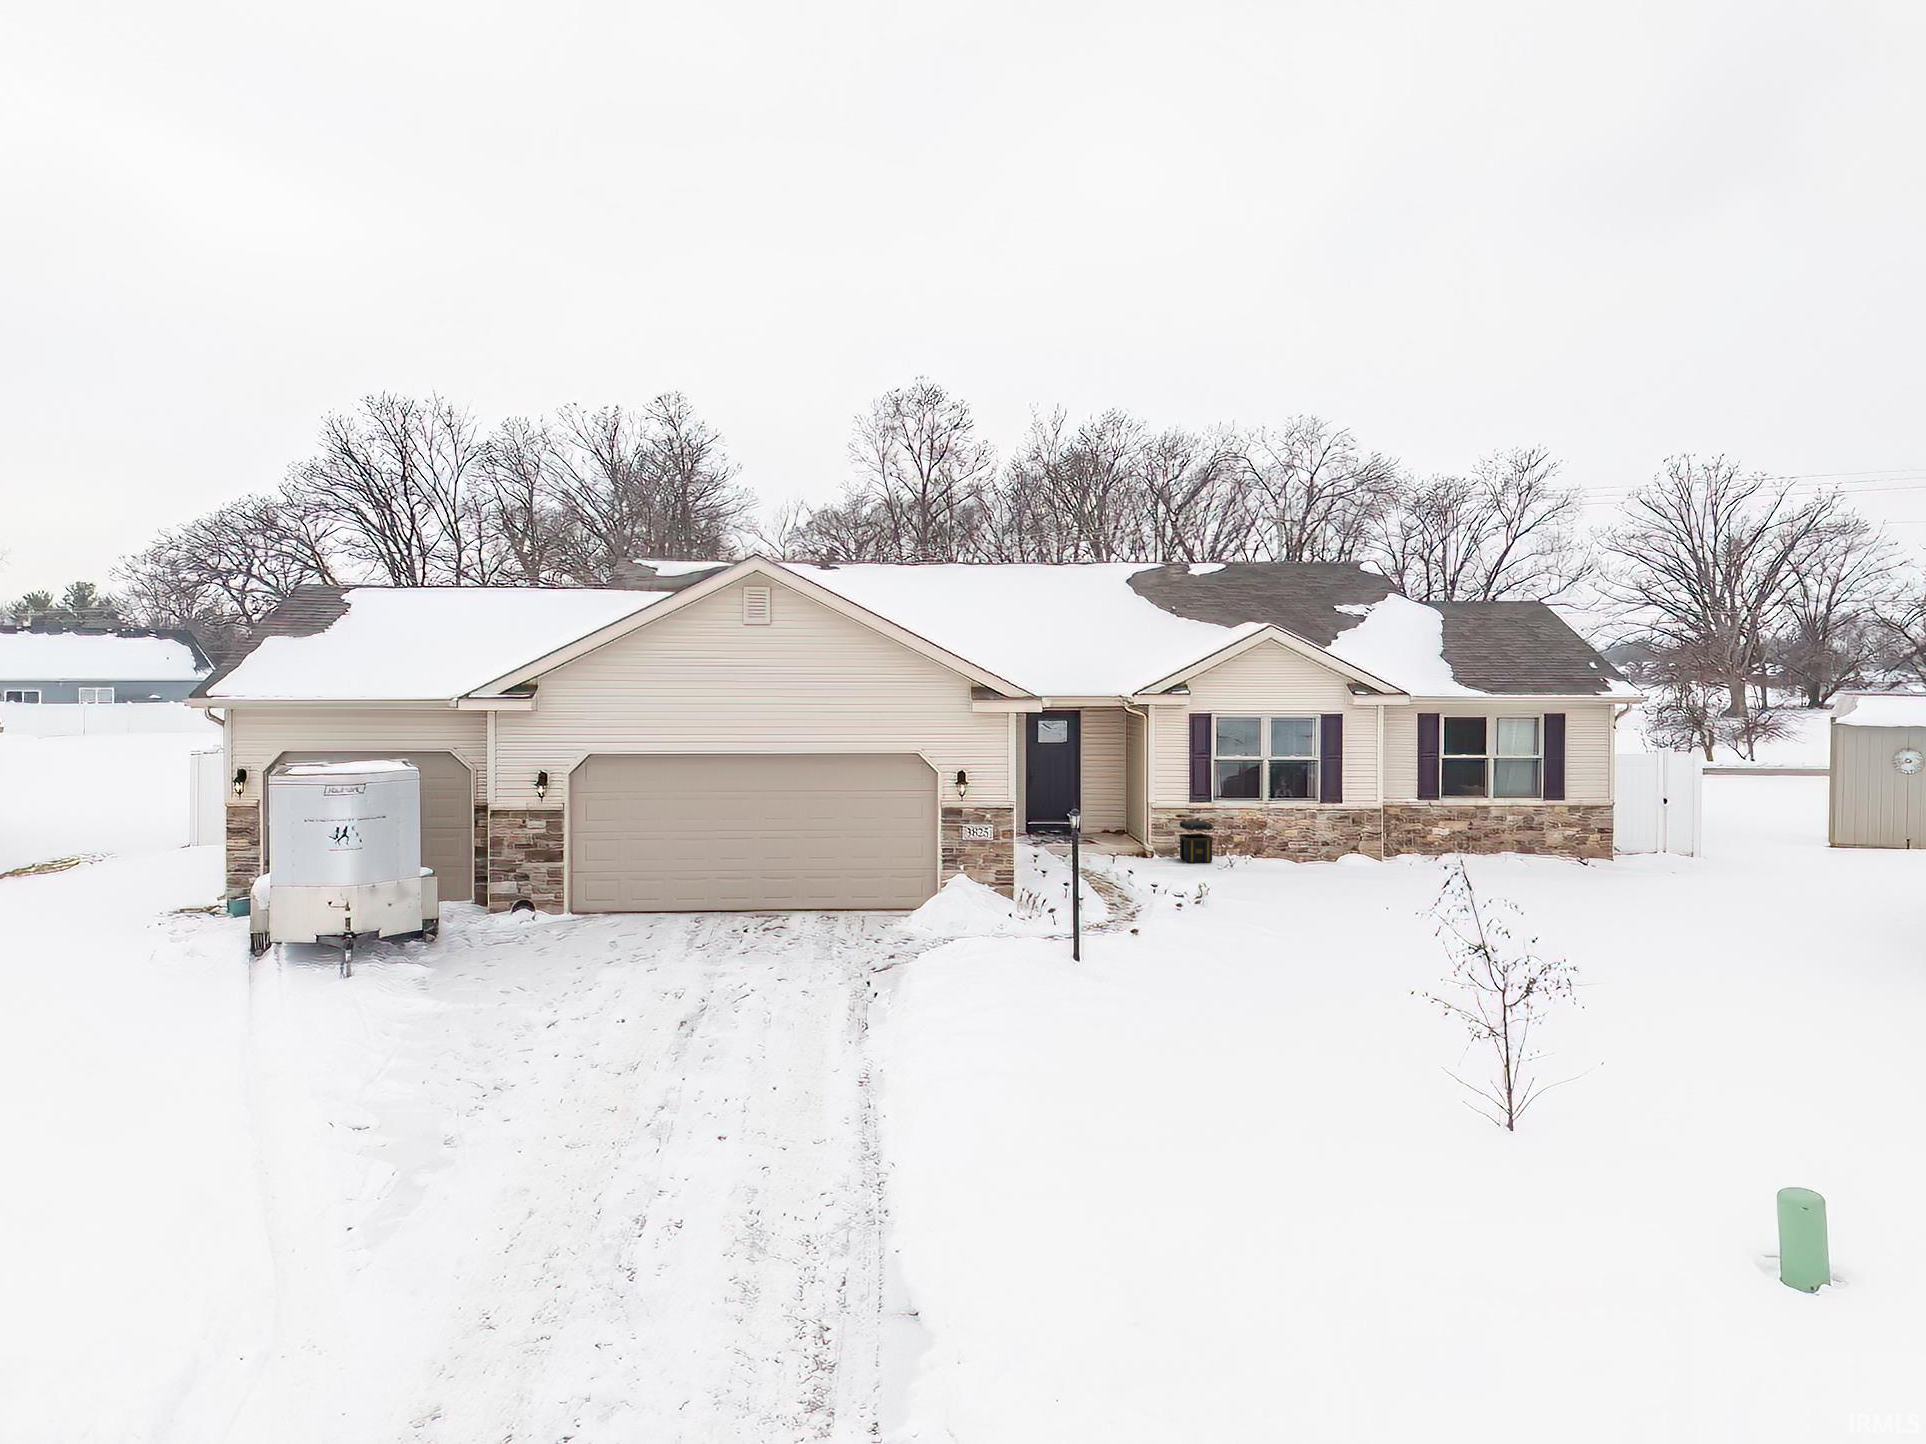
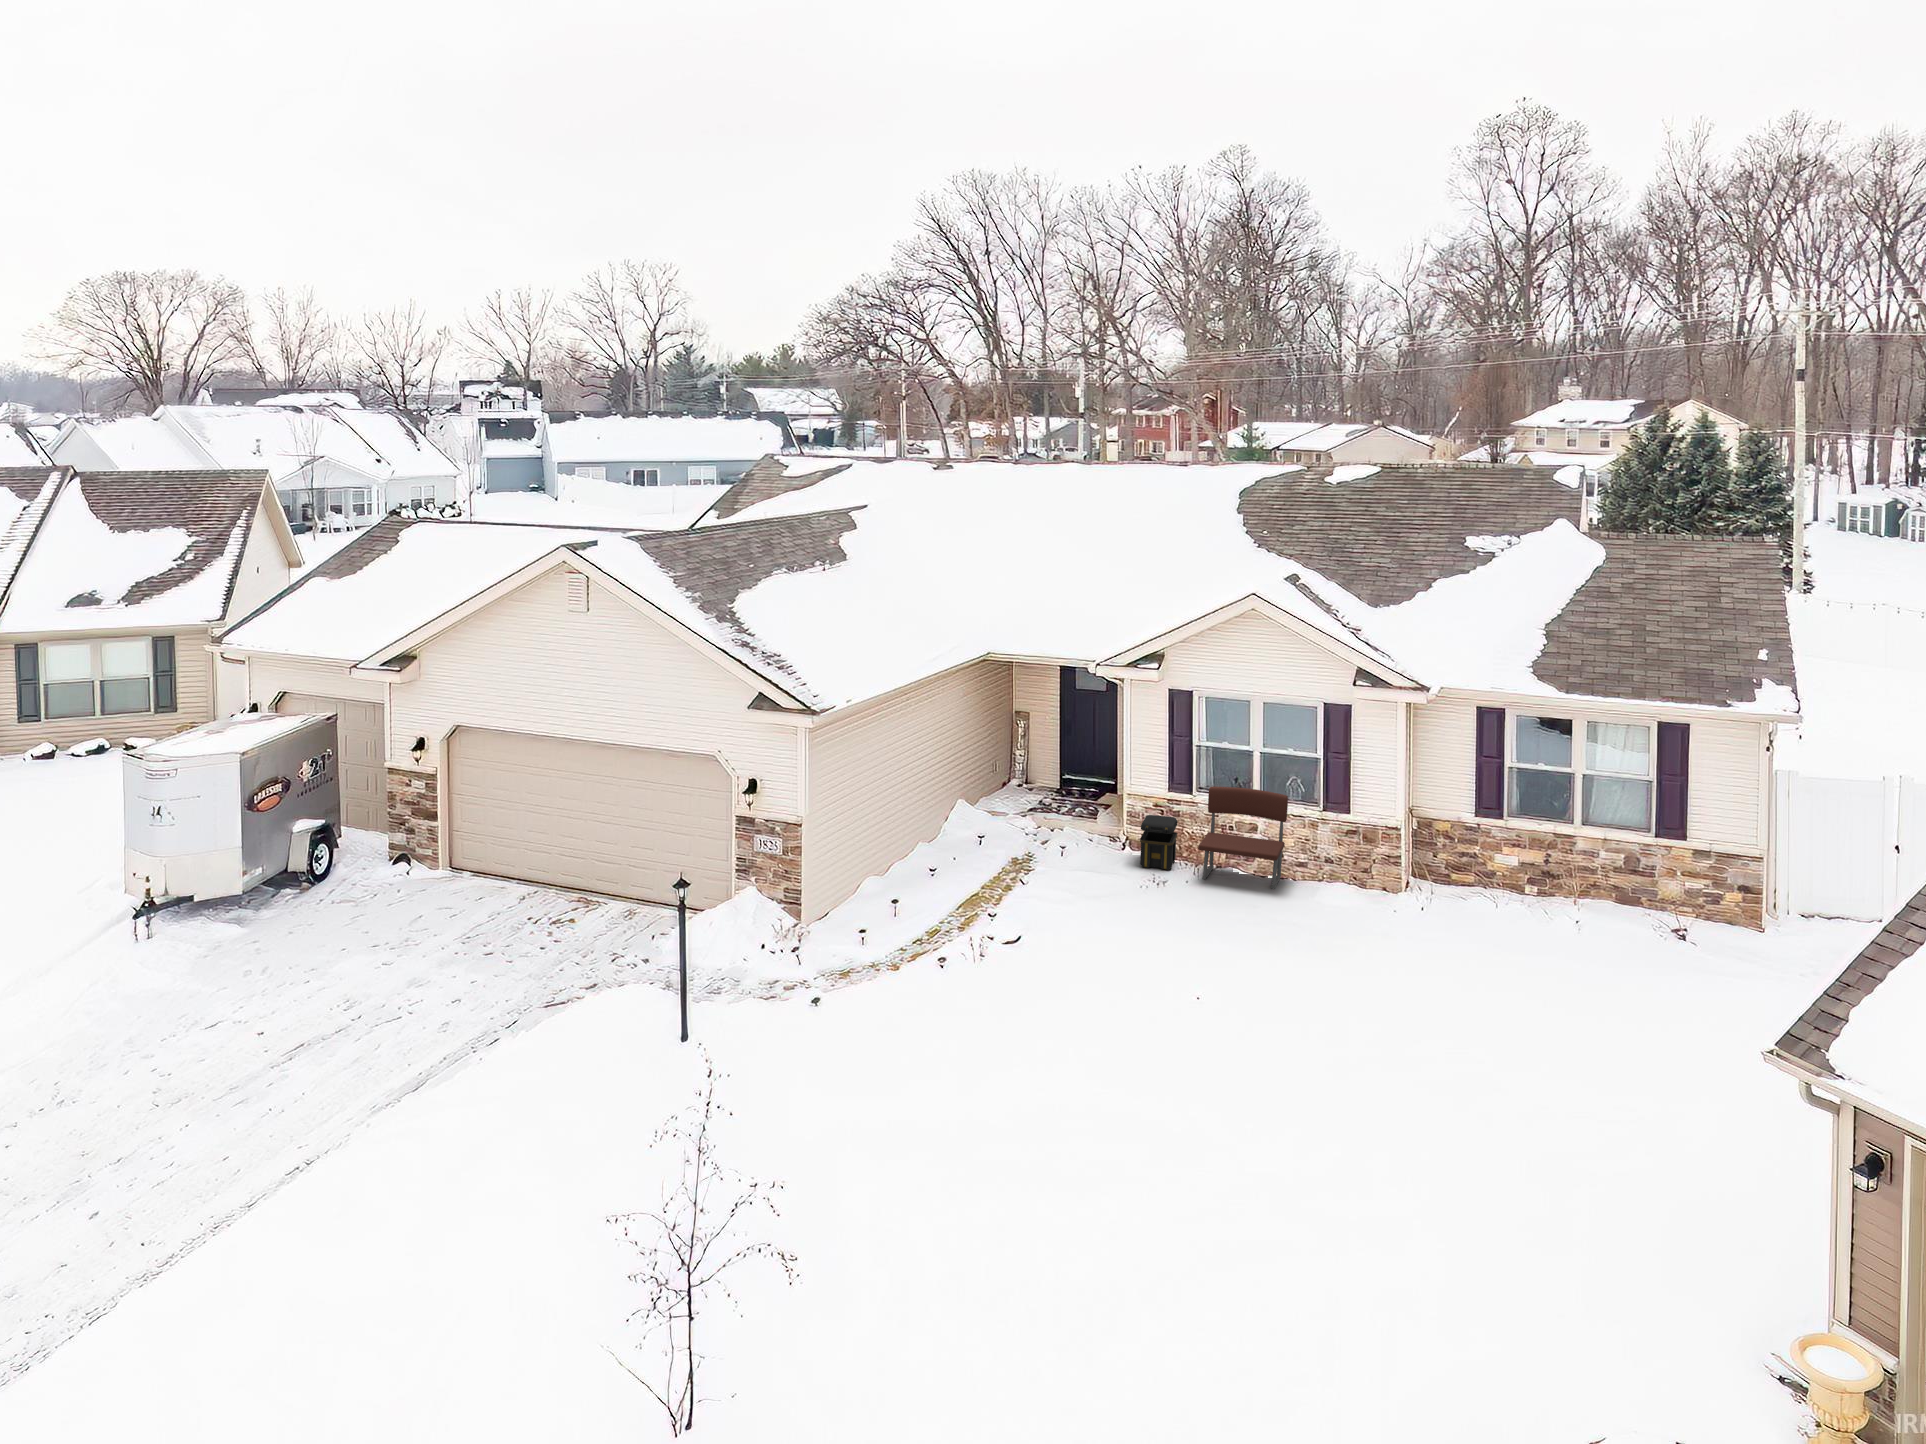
bench: none [1234,789,1309,864] -> present [1198,787,1288,889]

